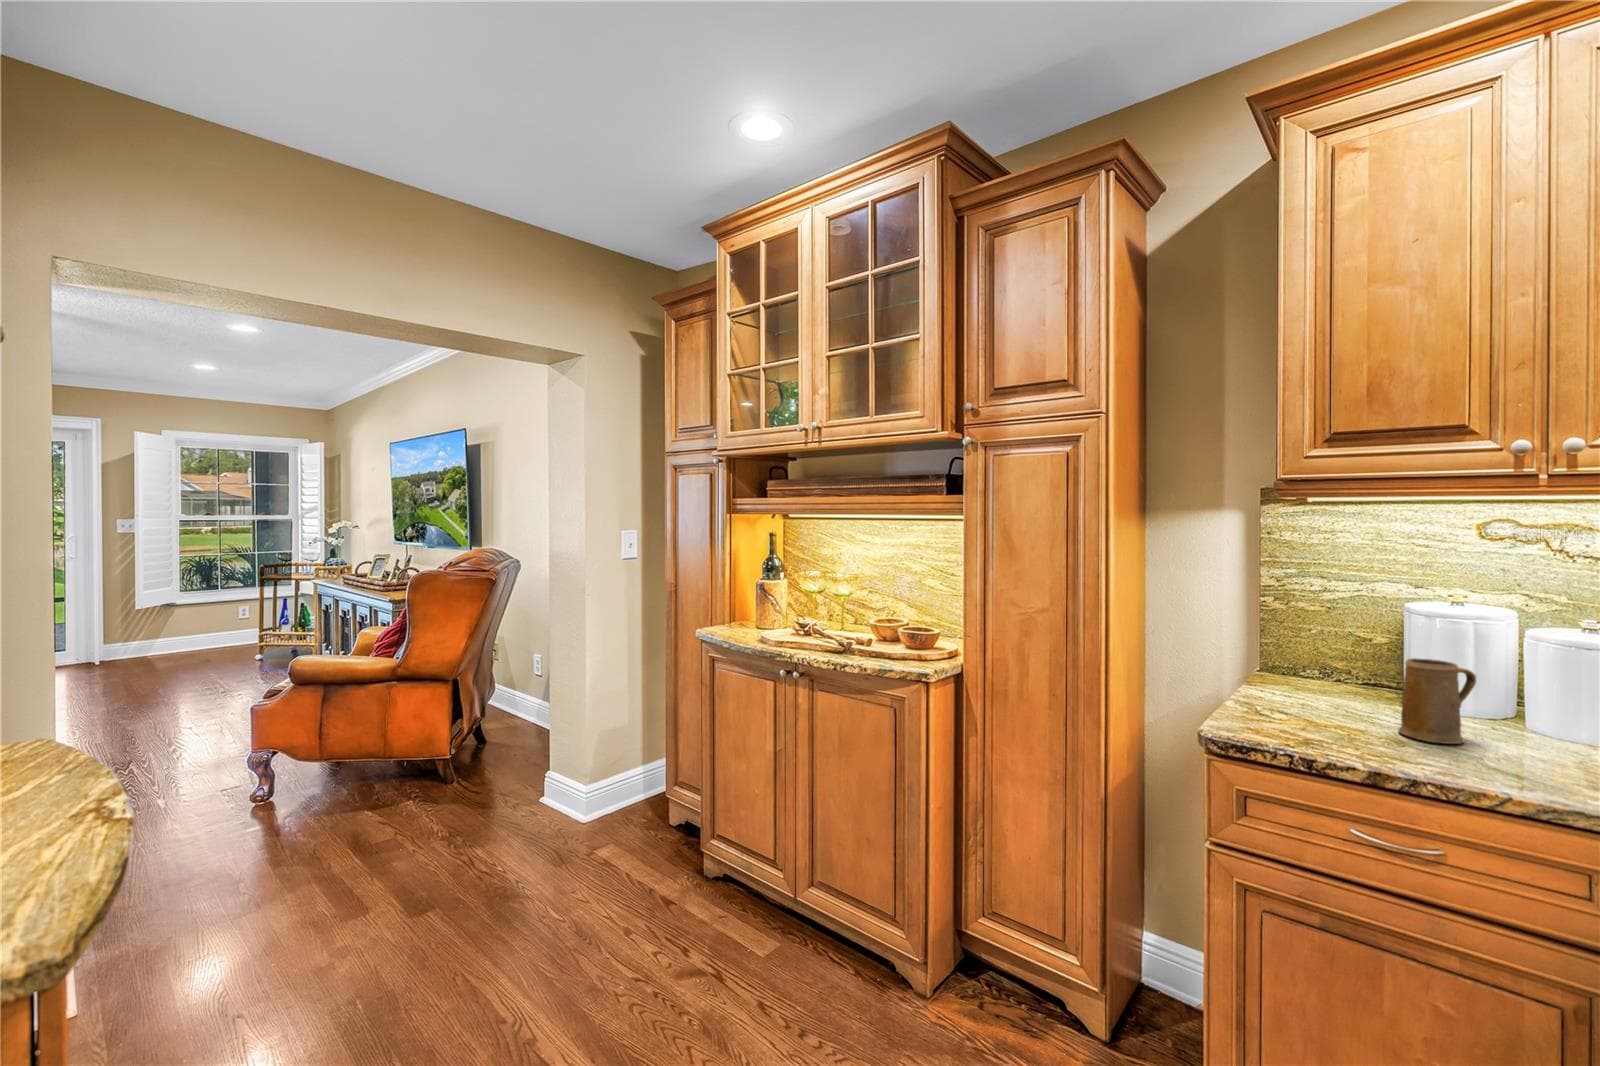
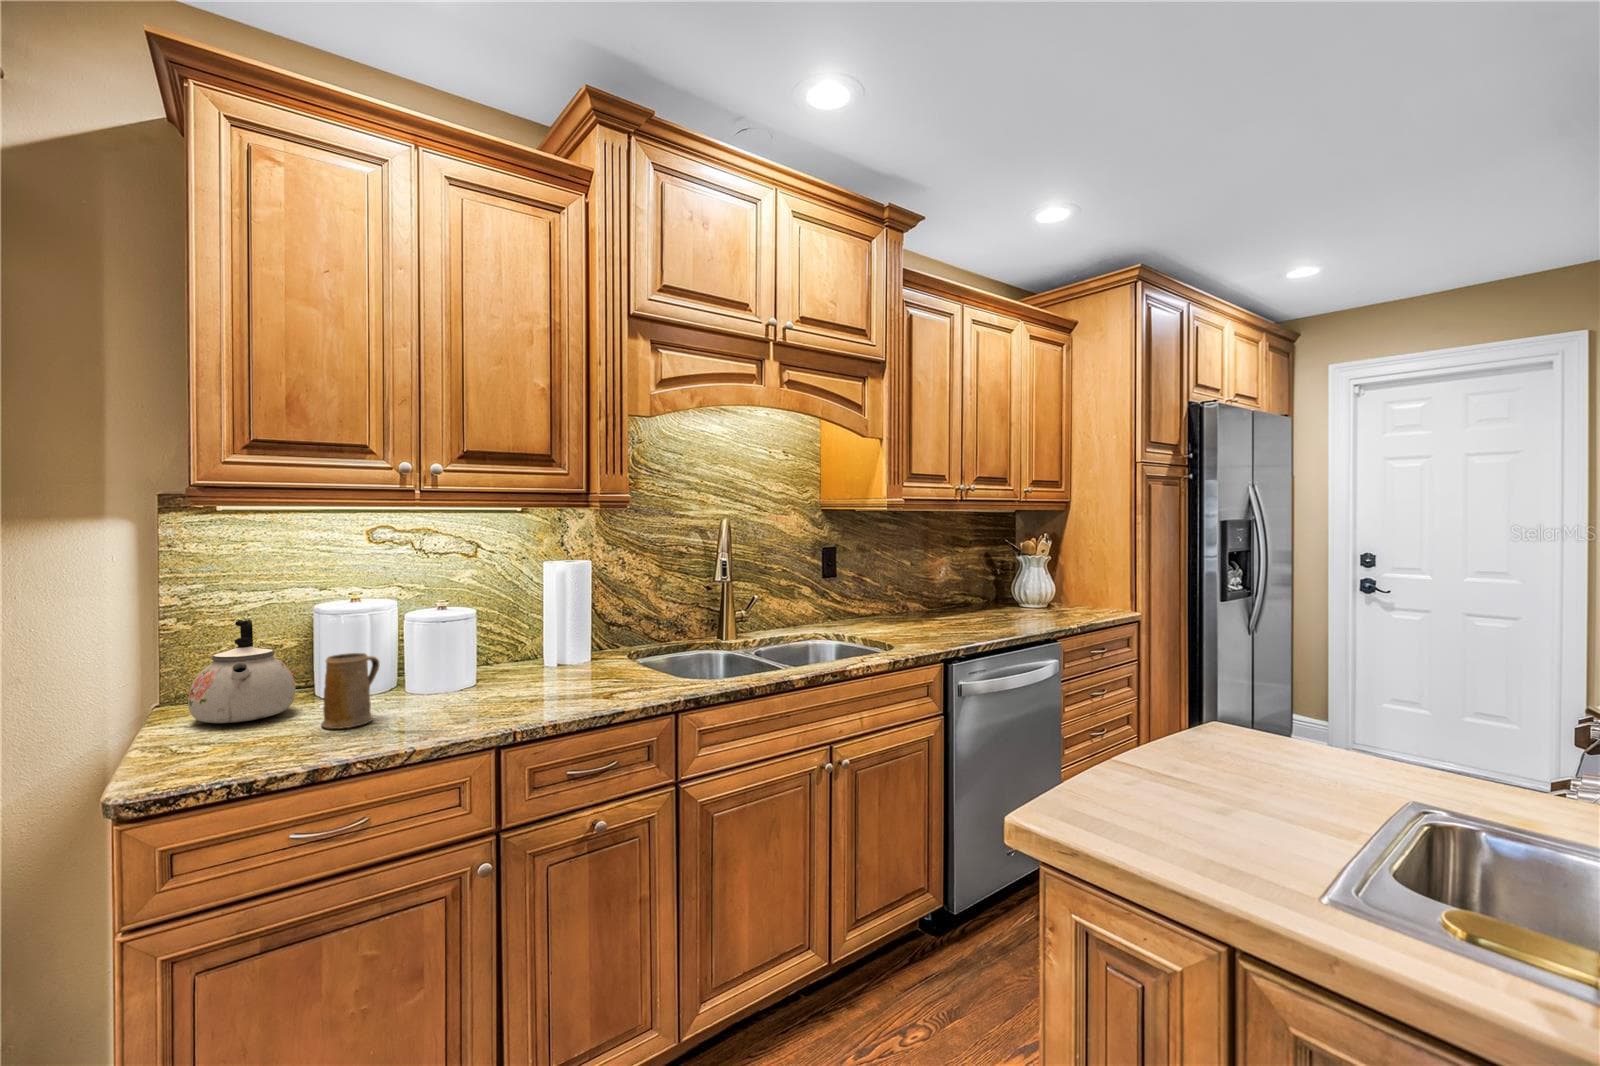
kettle: none [1276,608,1377,706] -> present [188,620,295,723]

